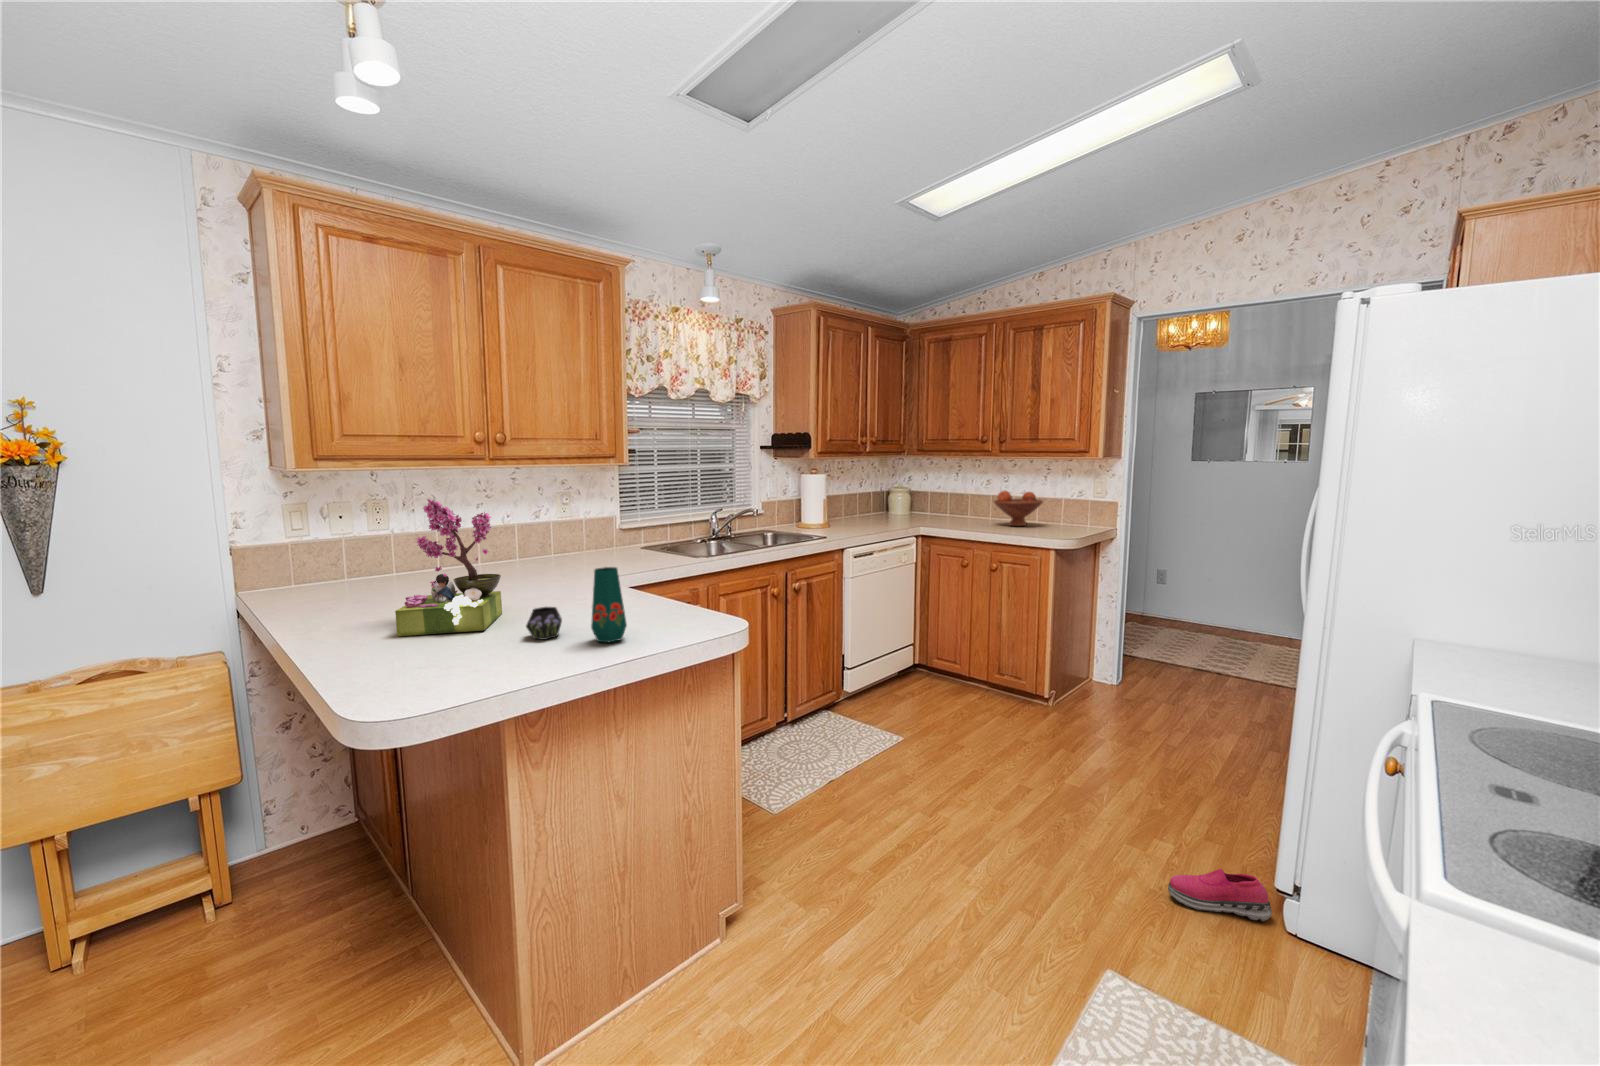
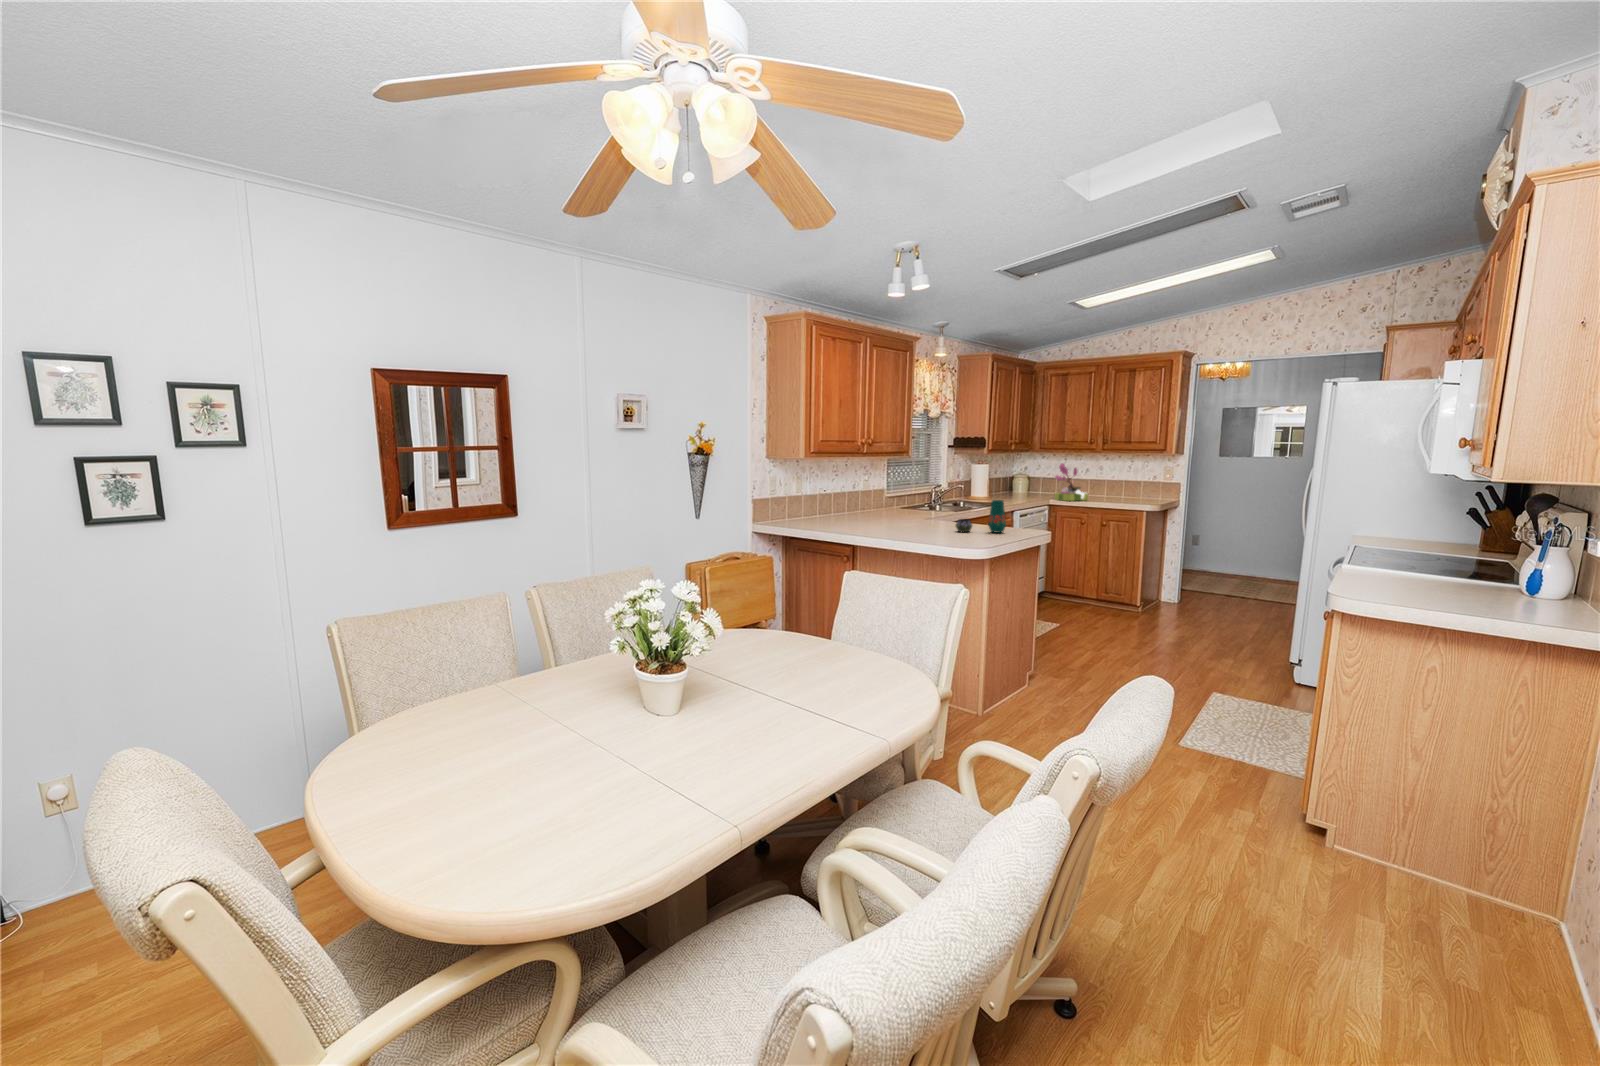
fruit bowl: present [994,491,1043,526] -> none [1095,476,1130,499]
flower arrangement: present [395,499,502,636] -> present [1055,463,1088,501]
shoe: present [1168,869,1272,921] -> none [1235,657,1288,680]

